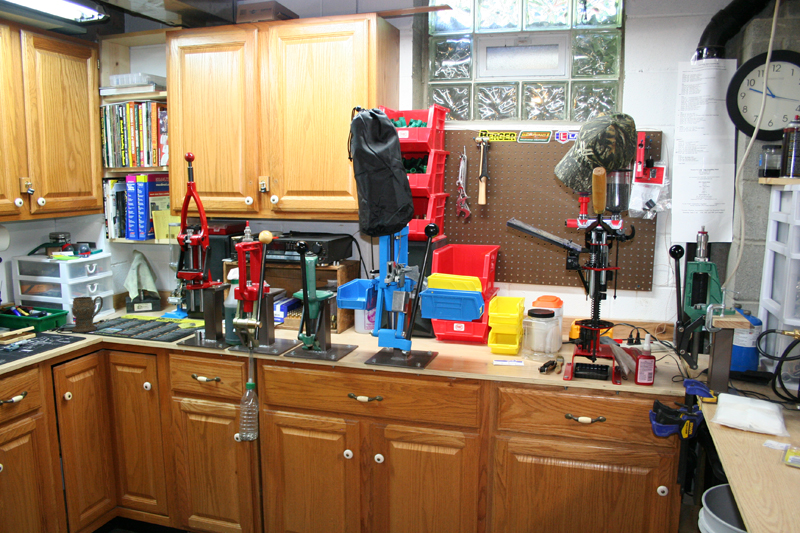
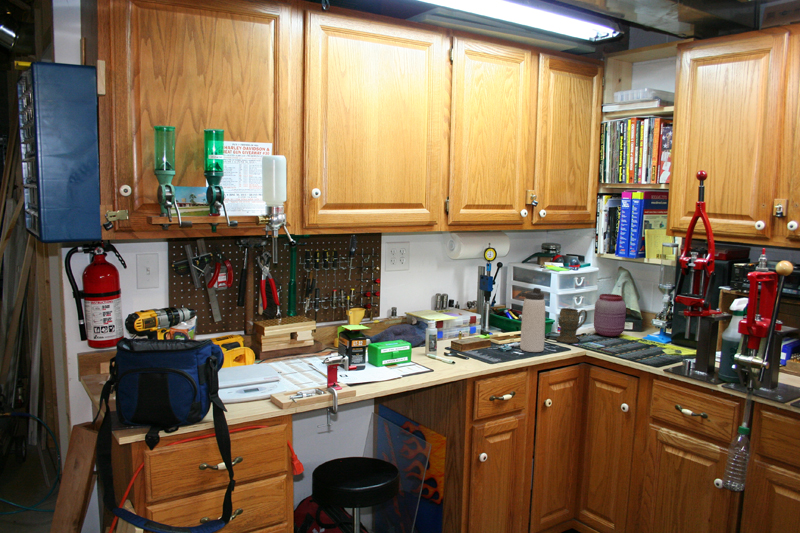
jar: none [112,278,144,320] -> present [594,294,626,336]
thermos bottle: none [21,279,57,347] -> present [518,288,545,352]

